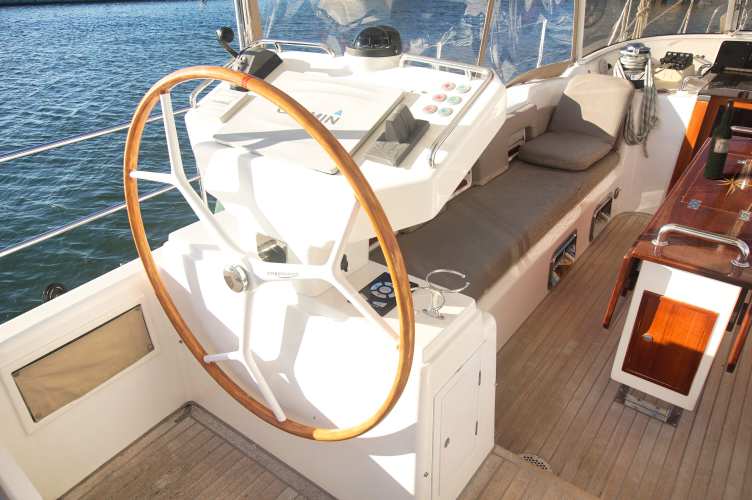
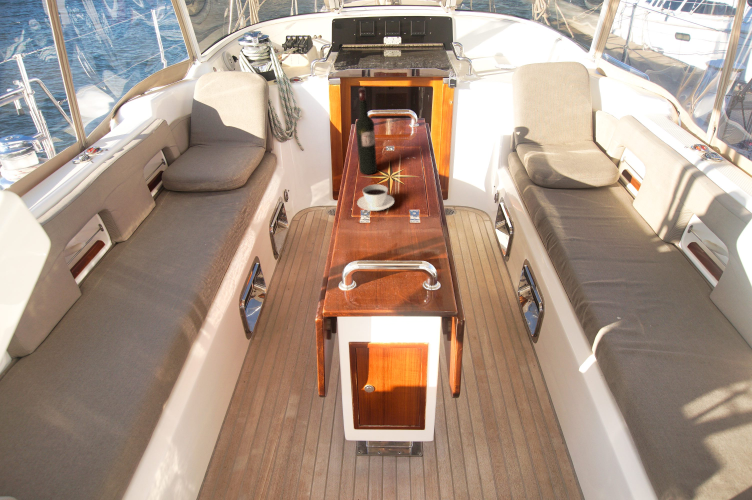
cup: none [691,183,729,206] -> present [357,185,394,211]

